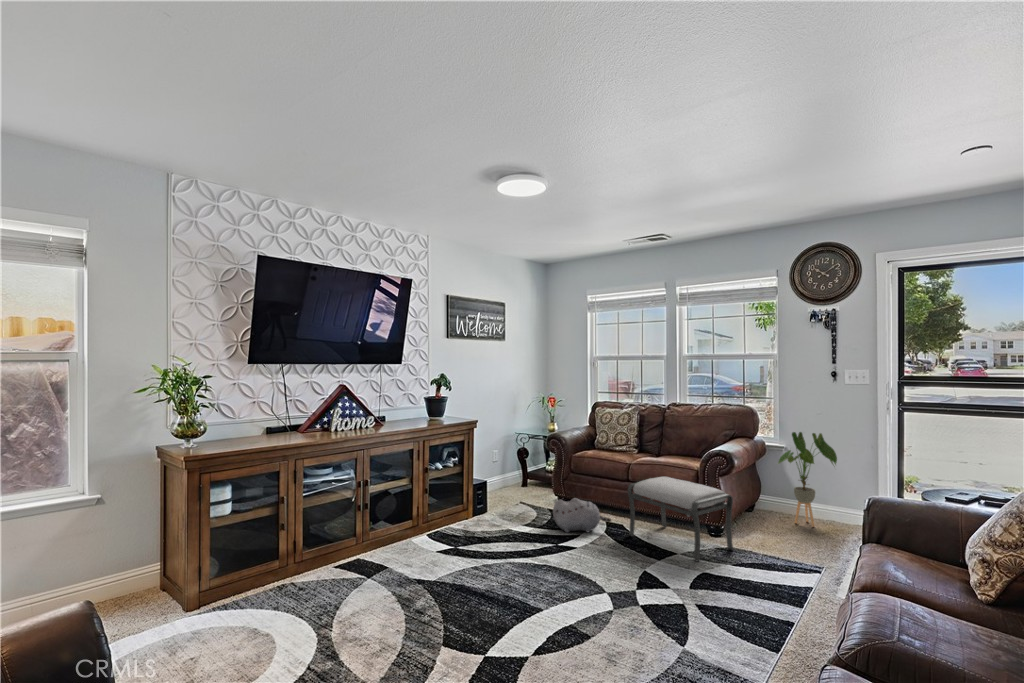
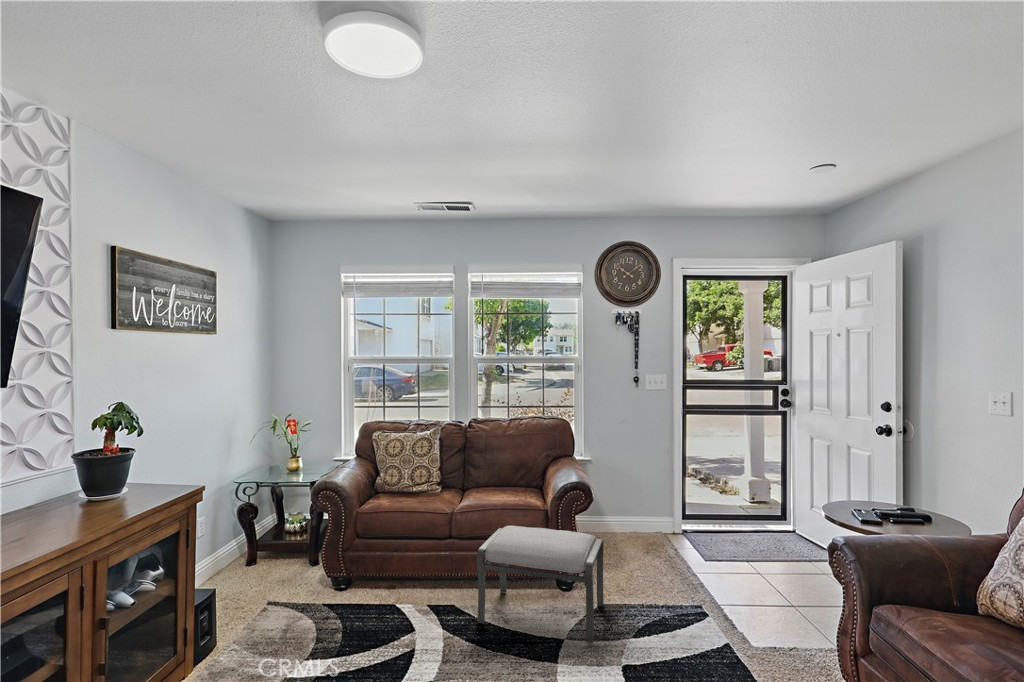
house plant: present [778,432,837,527] -> none [599,443,658,546]
plush toy: present [553,498,611,532] -> none [364,587,452,649]

